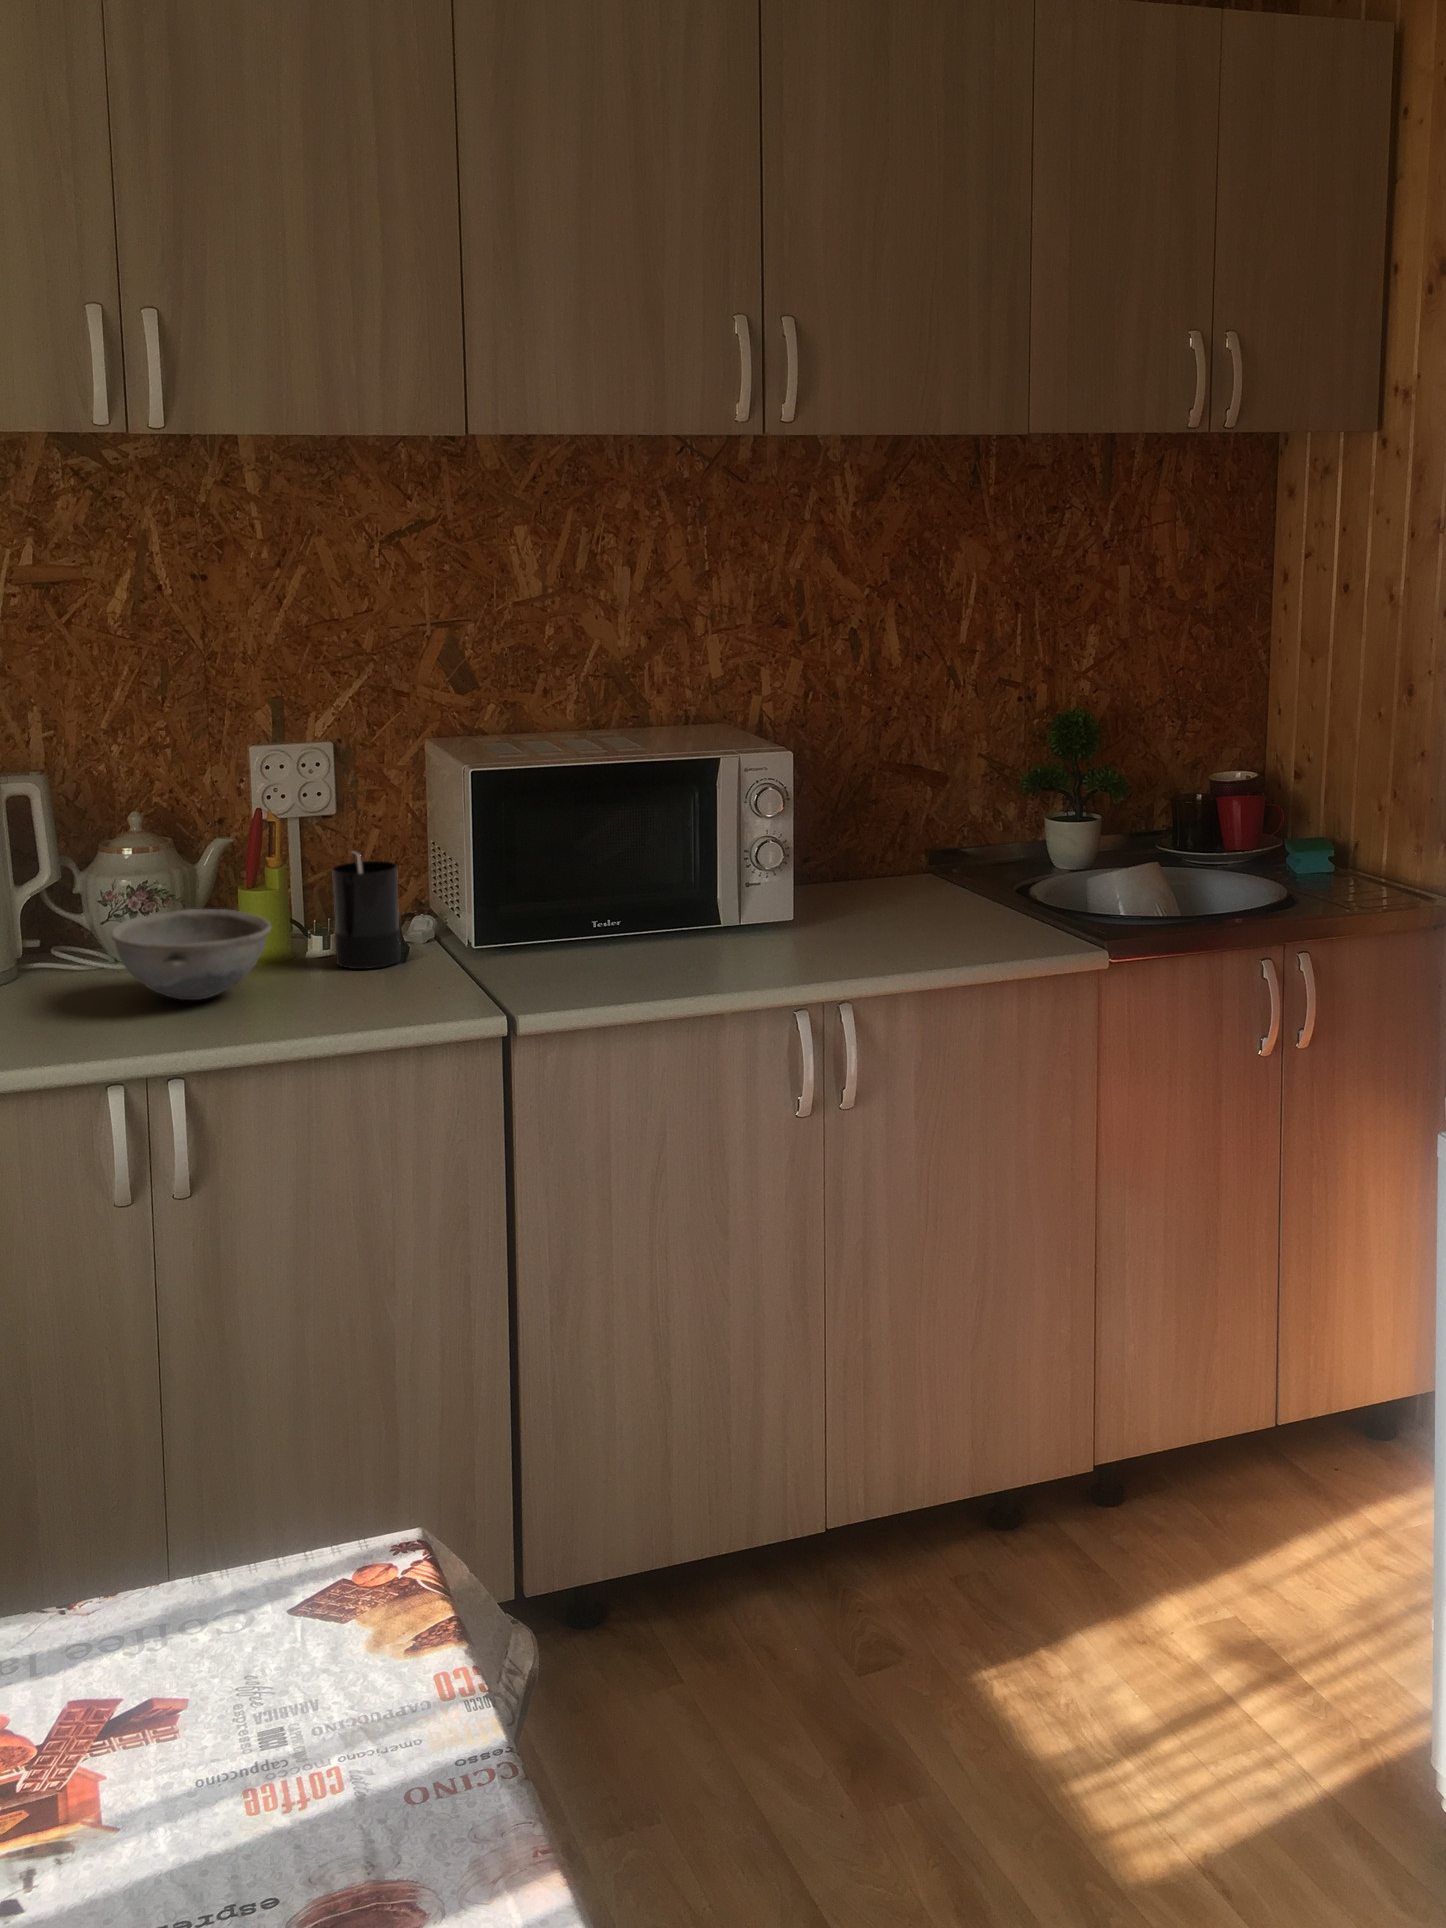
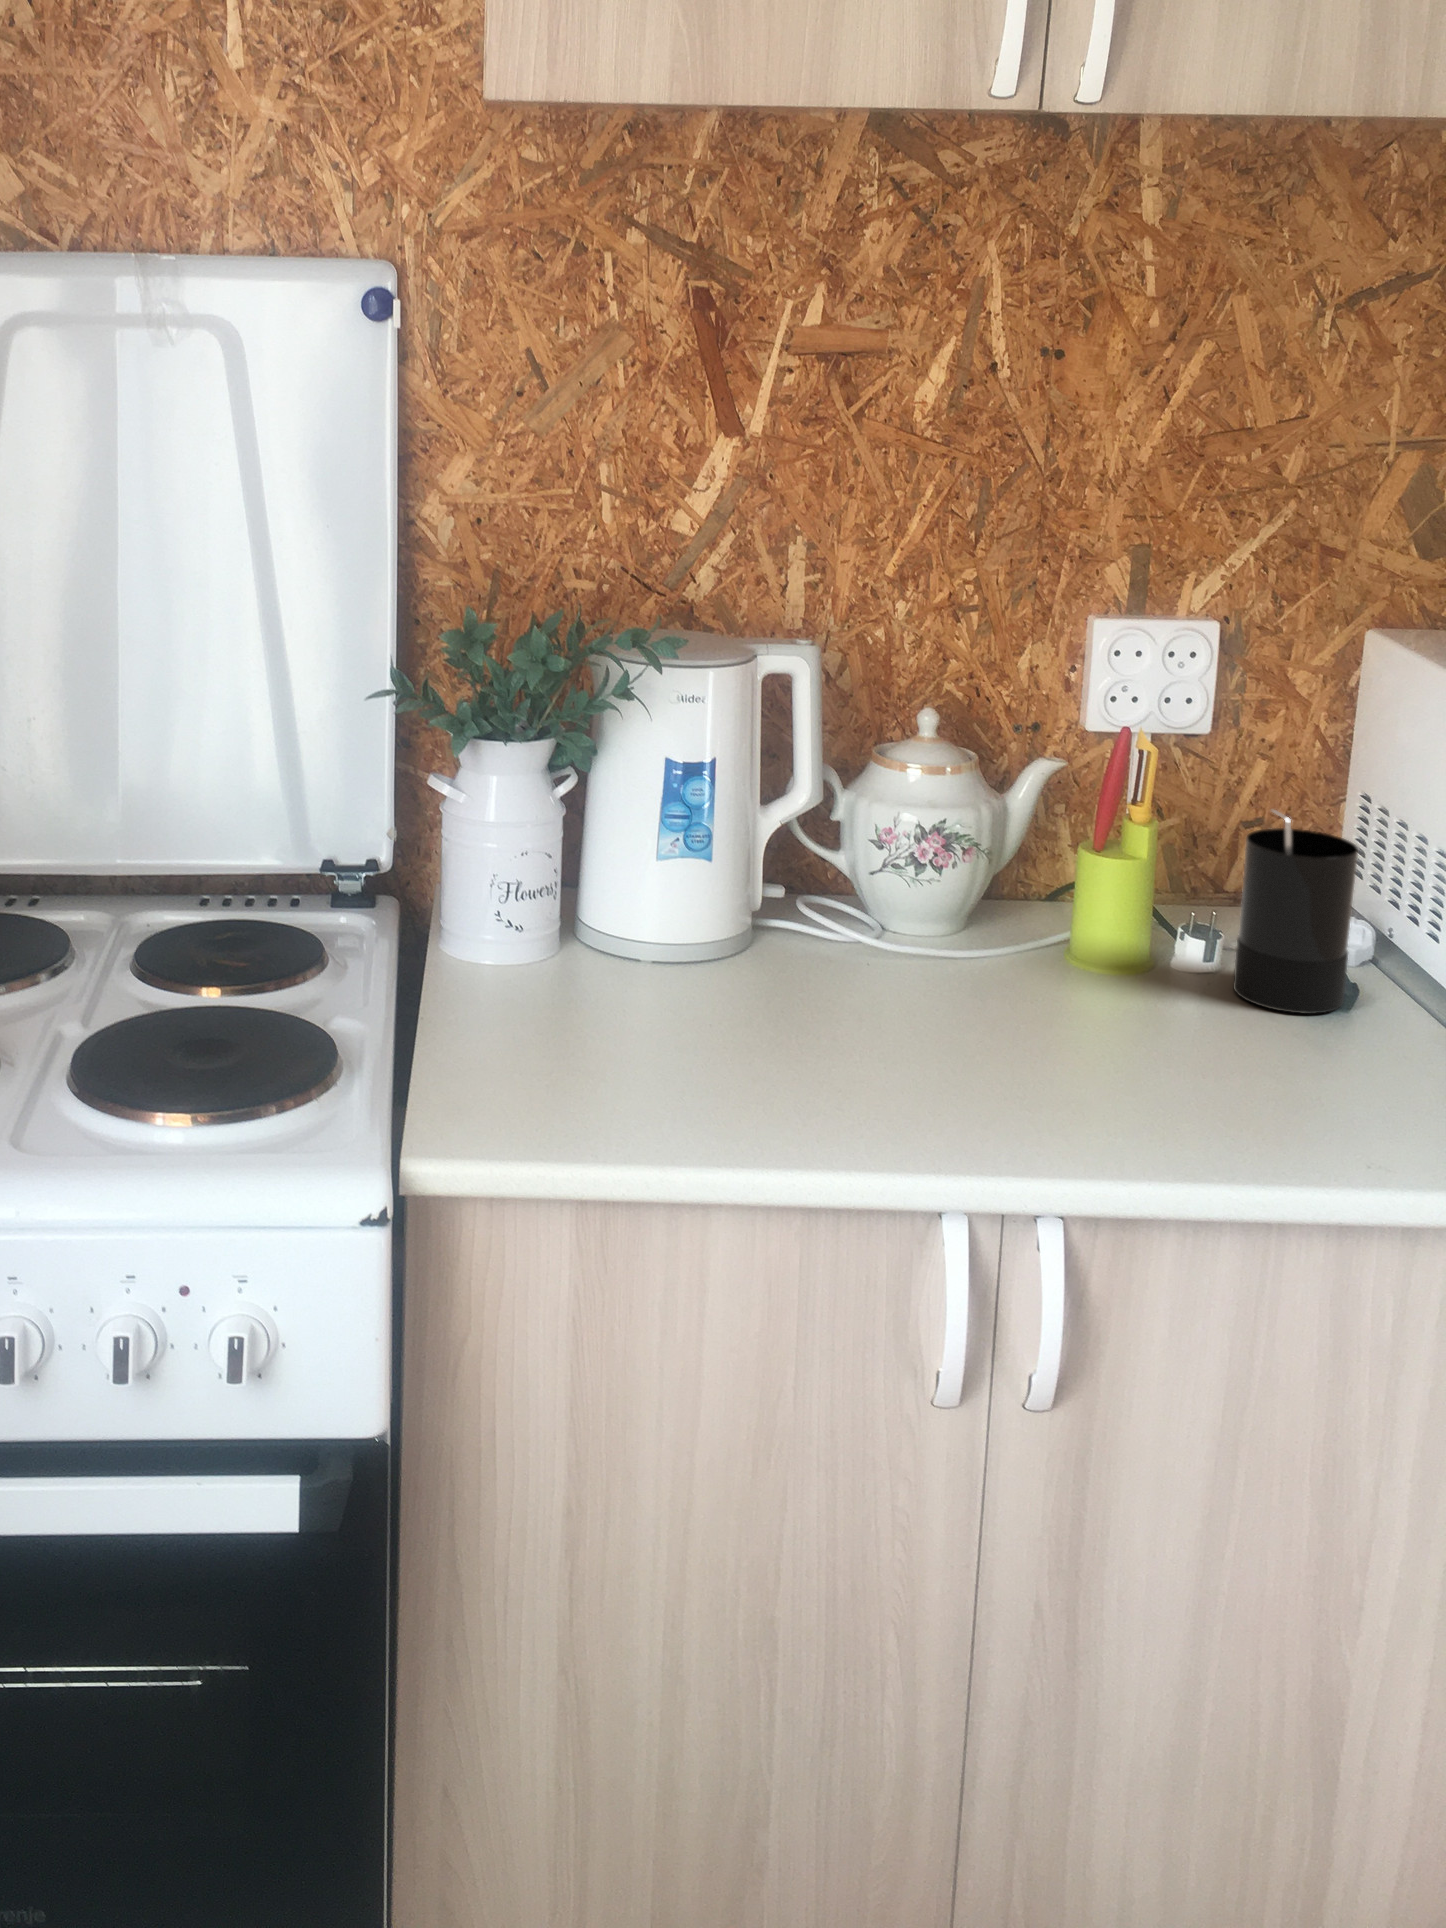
bowl: present [111,909,271,1000] -> none [911,879,1168,1040]

